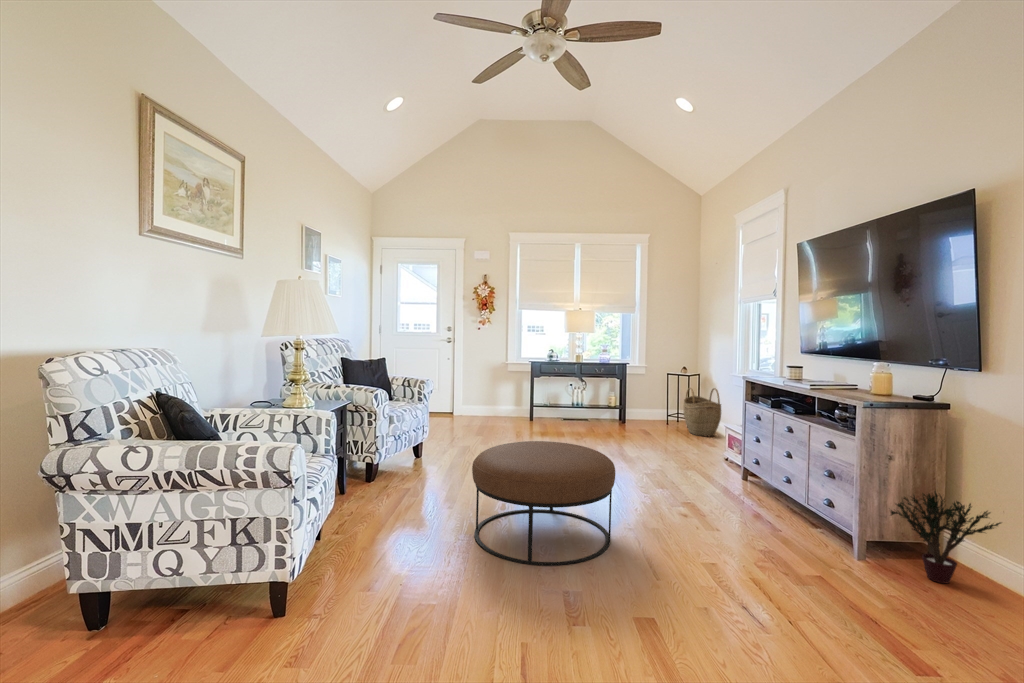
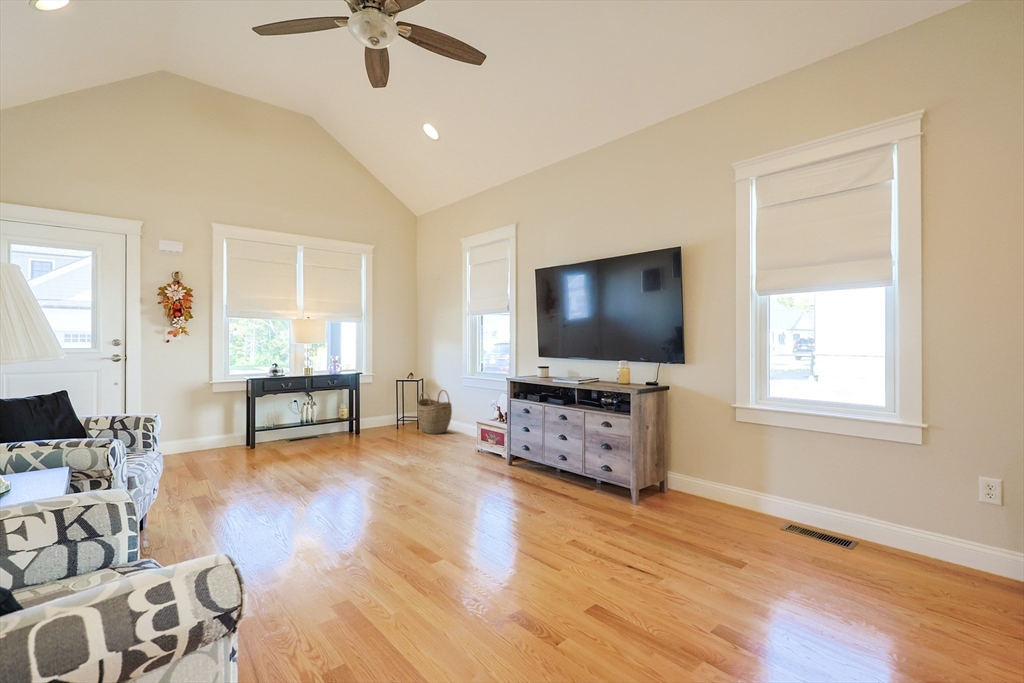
ottoman: present [472,441,615,566] -> none [340,463,500,612]
potted plant: present [891,491,1001,584] -> none [658,445,718,507]

